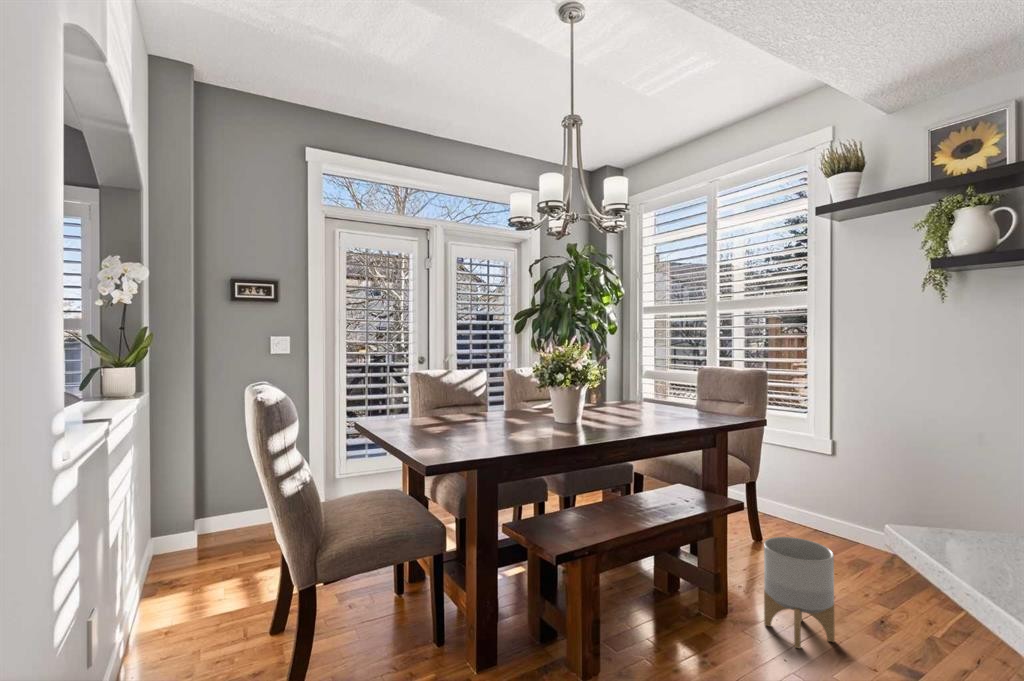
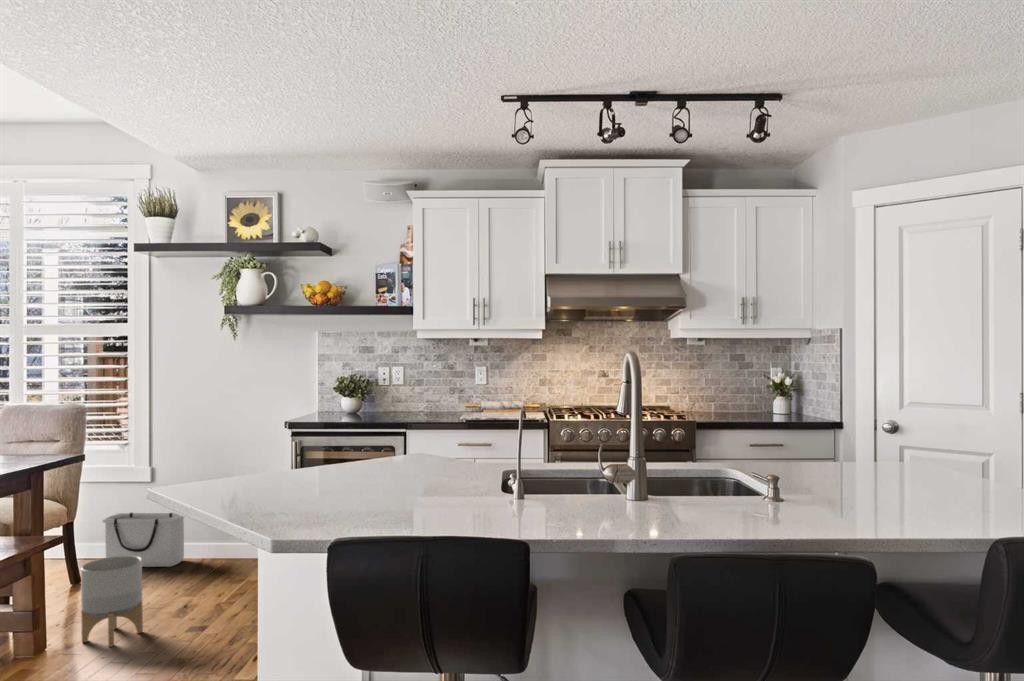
storage bin: none [782,480,874,553] -> present [103,513,184,567]

